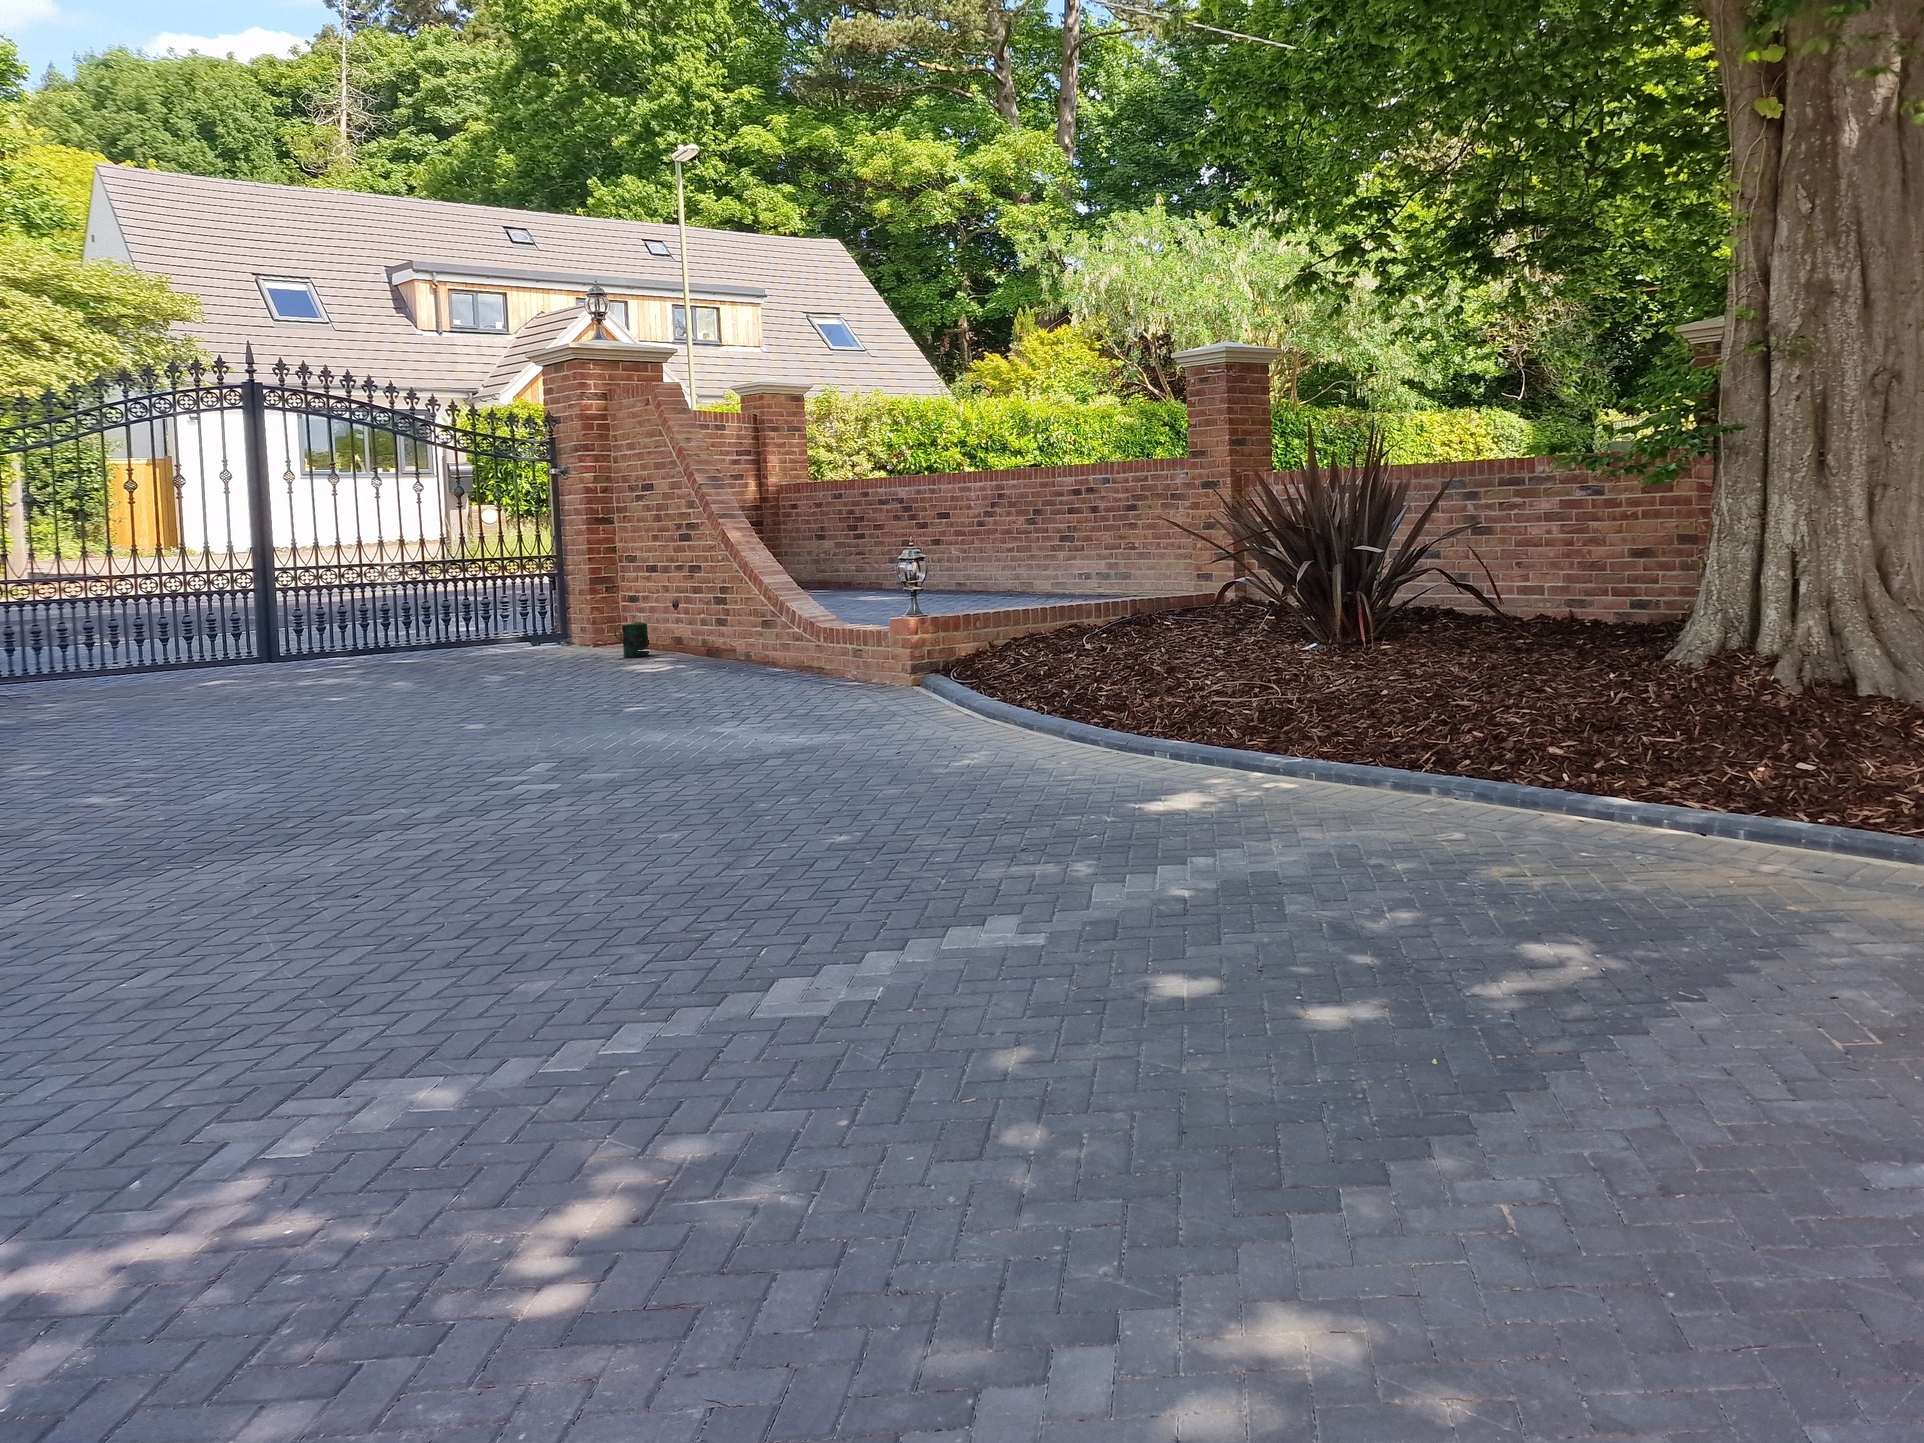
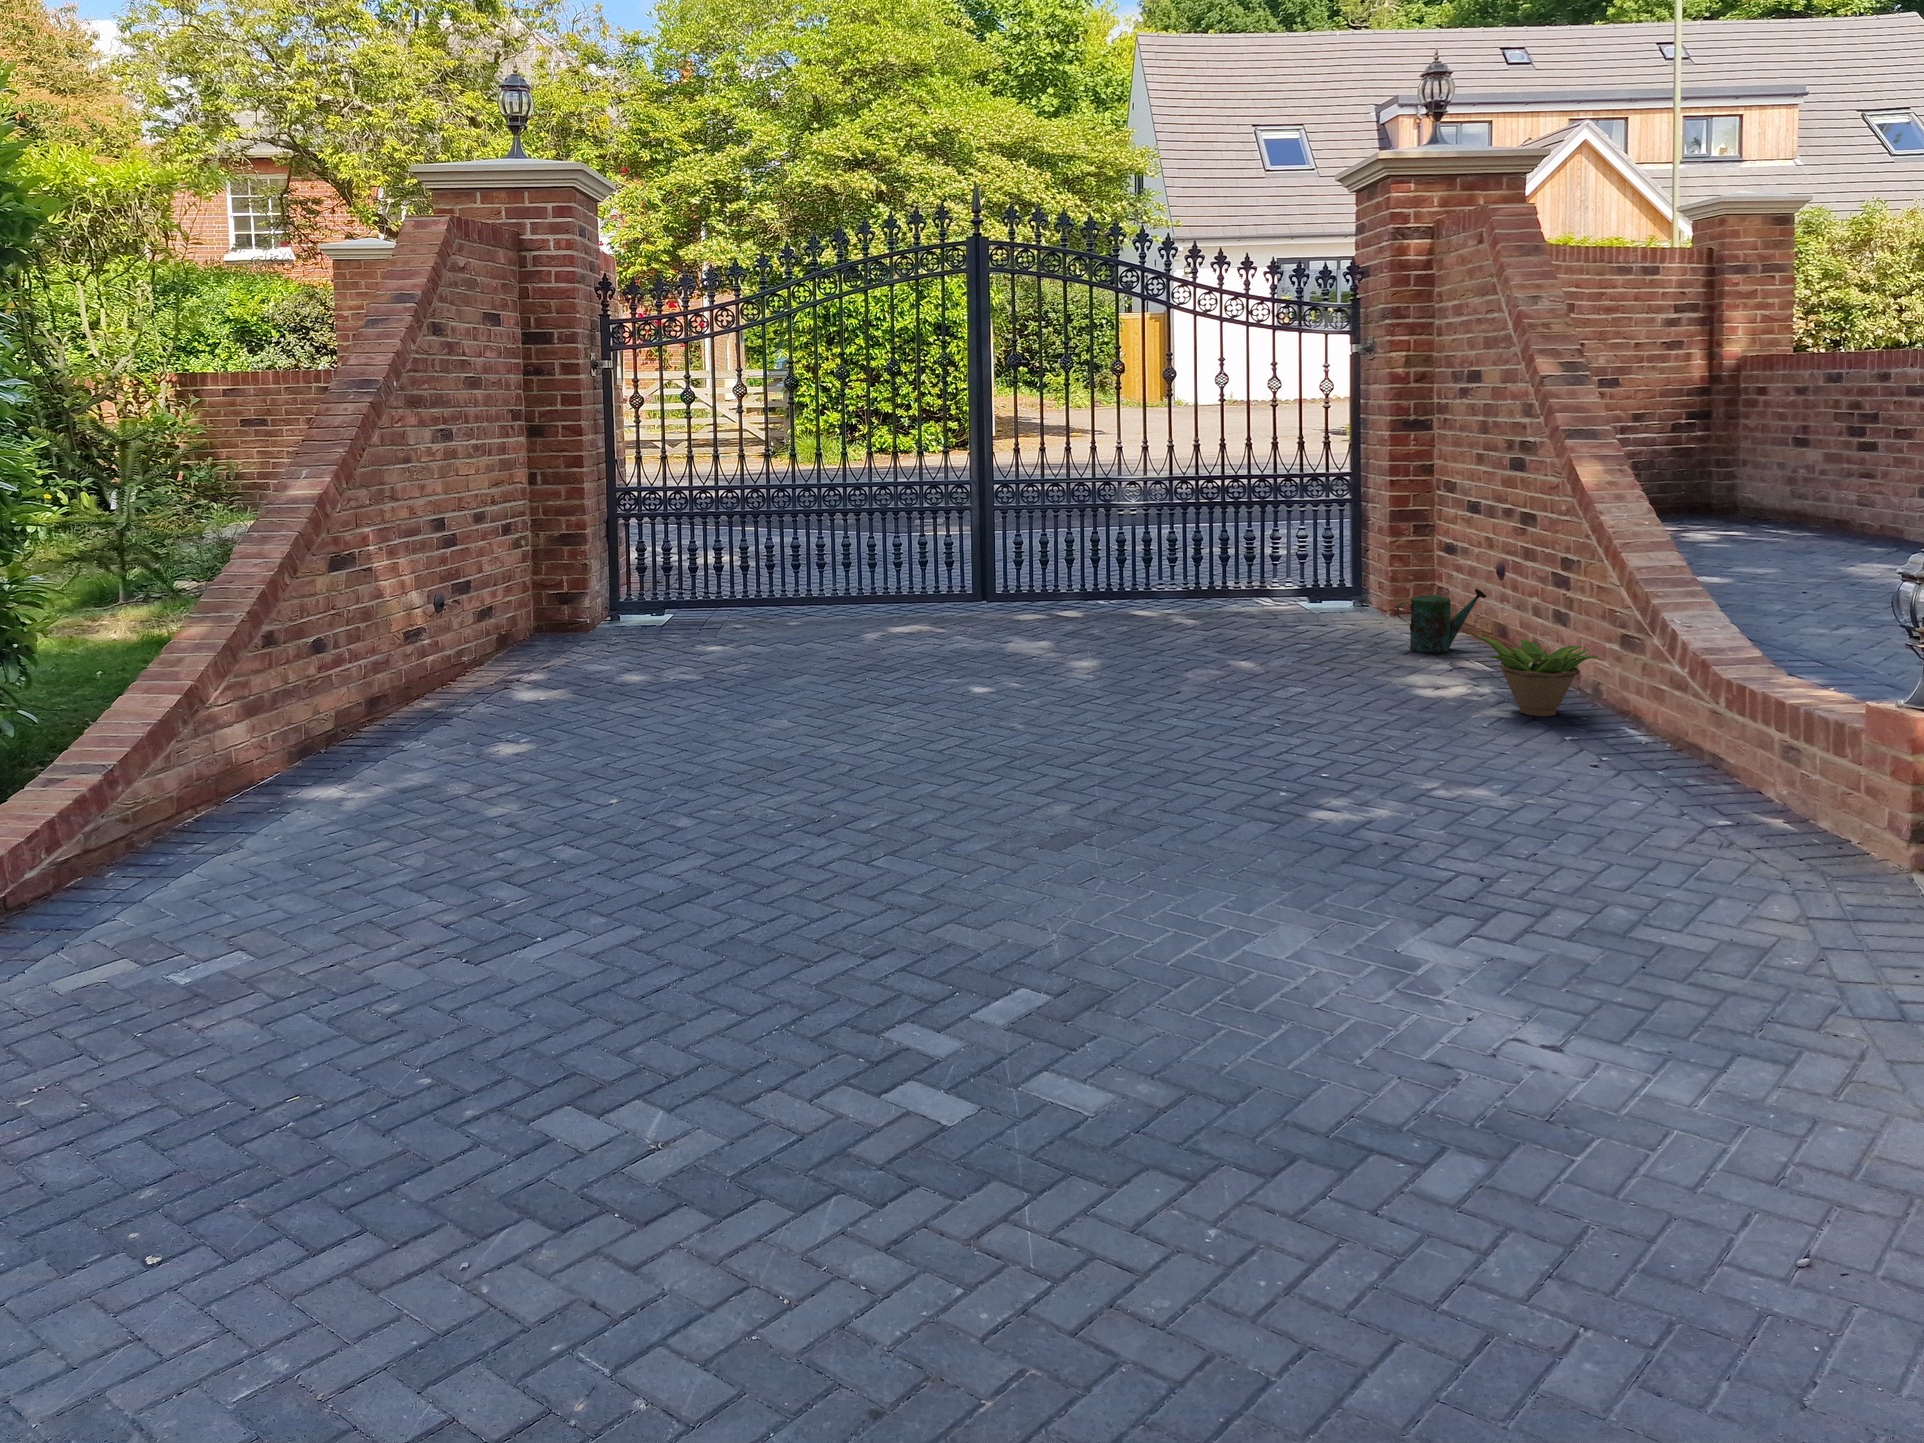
decorative plant: none [682,625,752,664] -> present [1476,635,1597,716]

